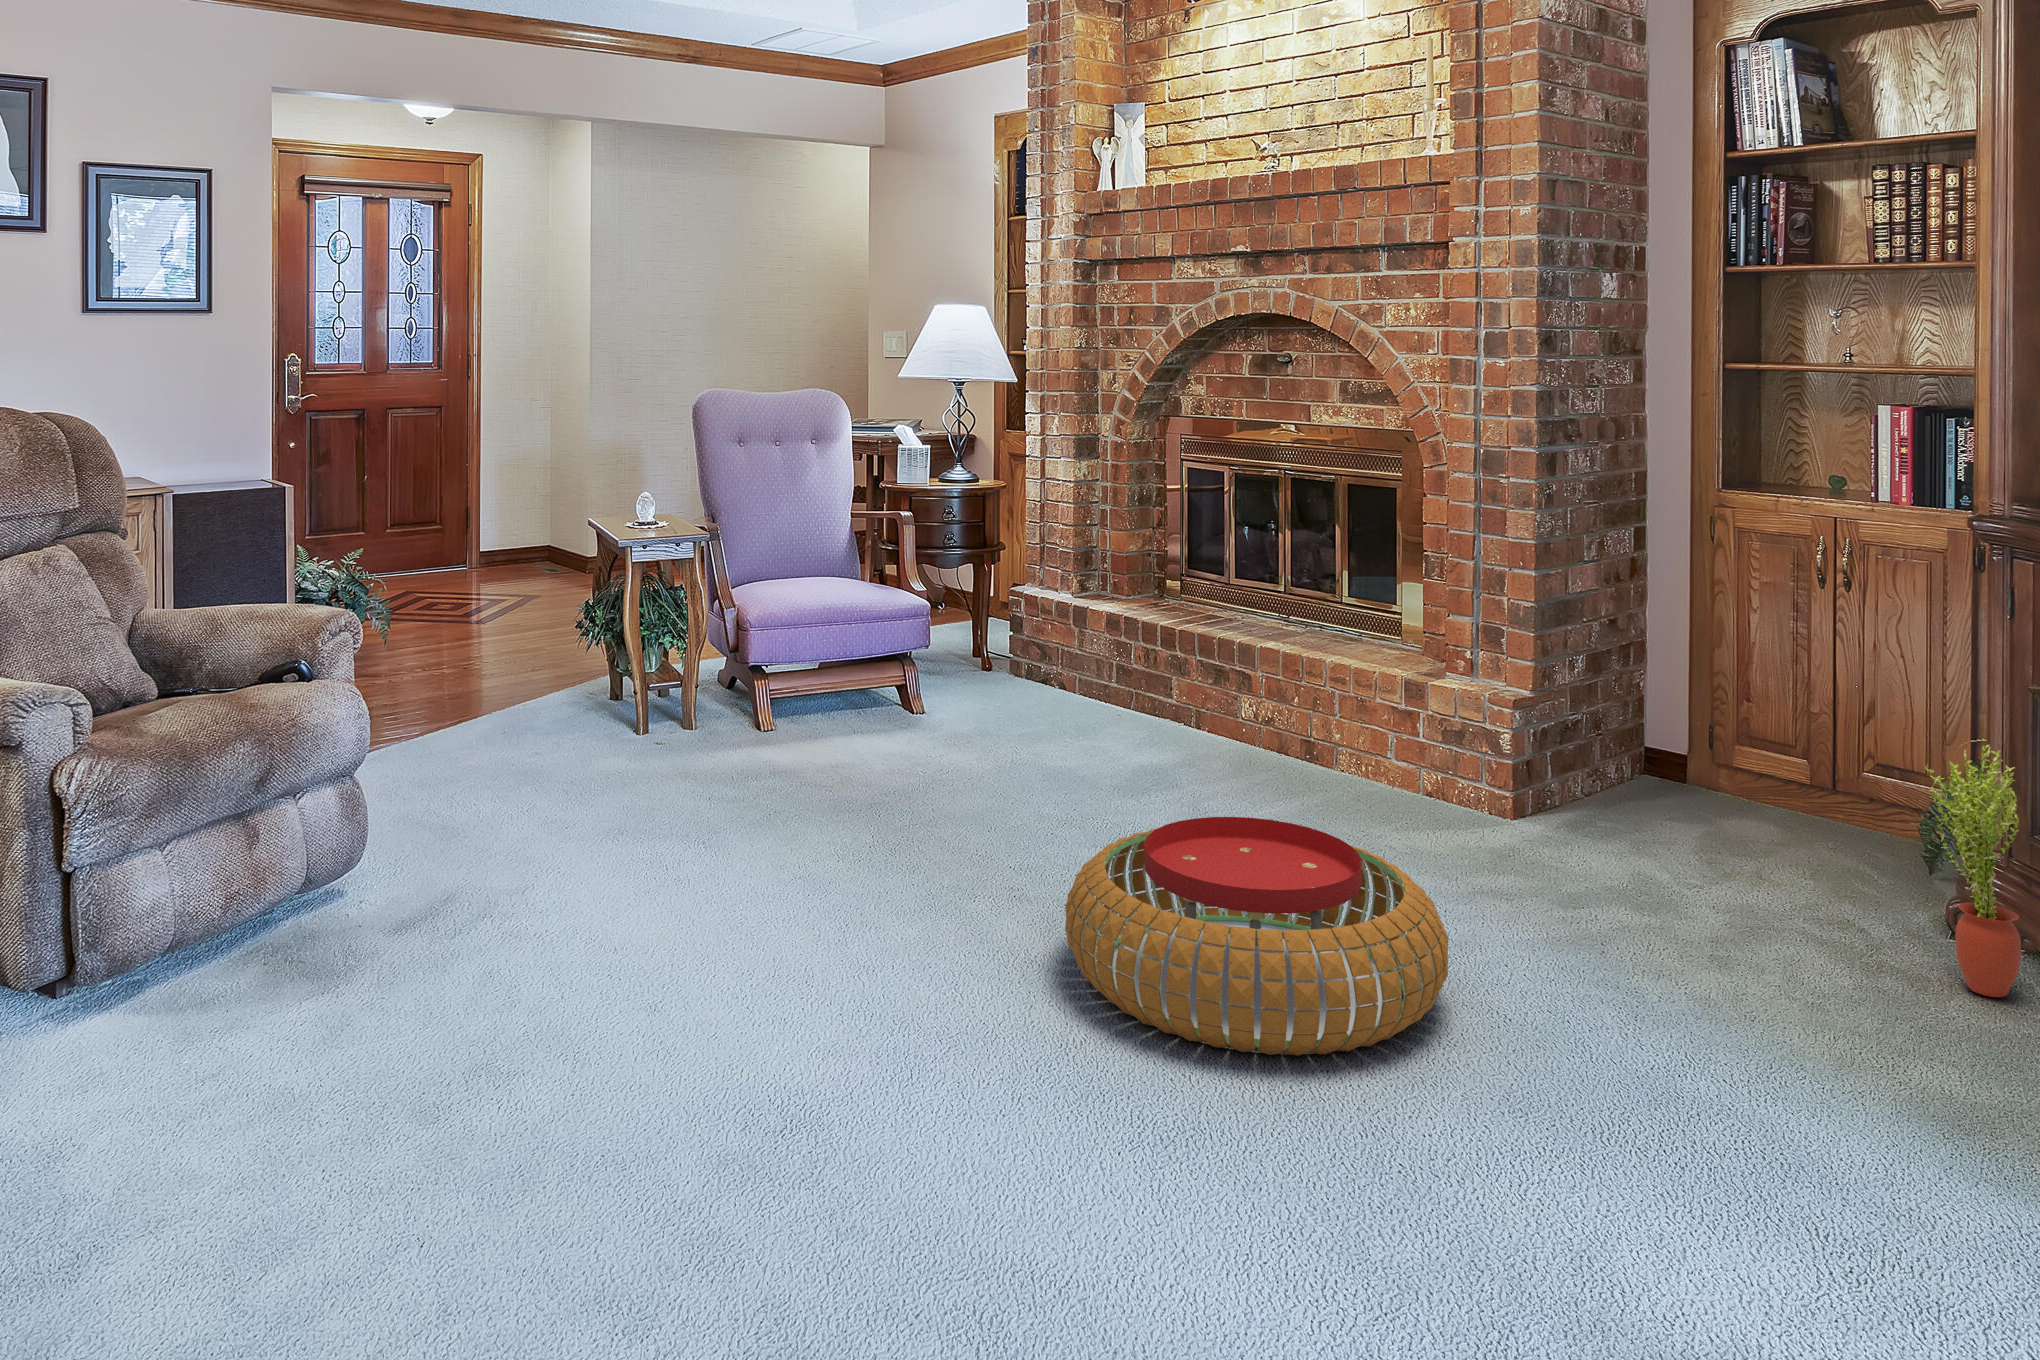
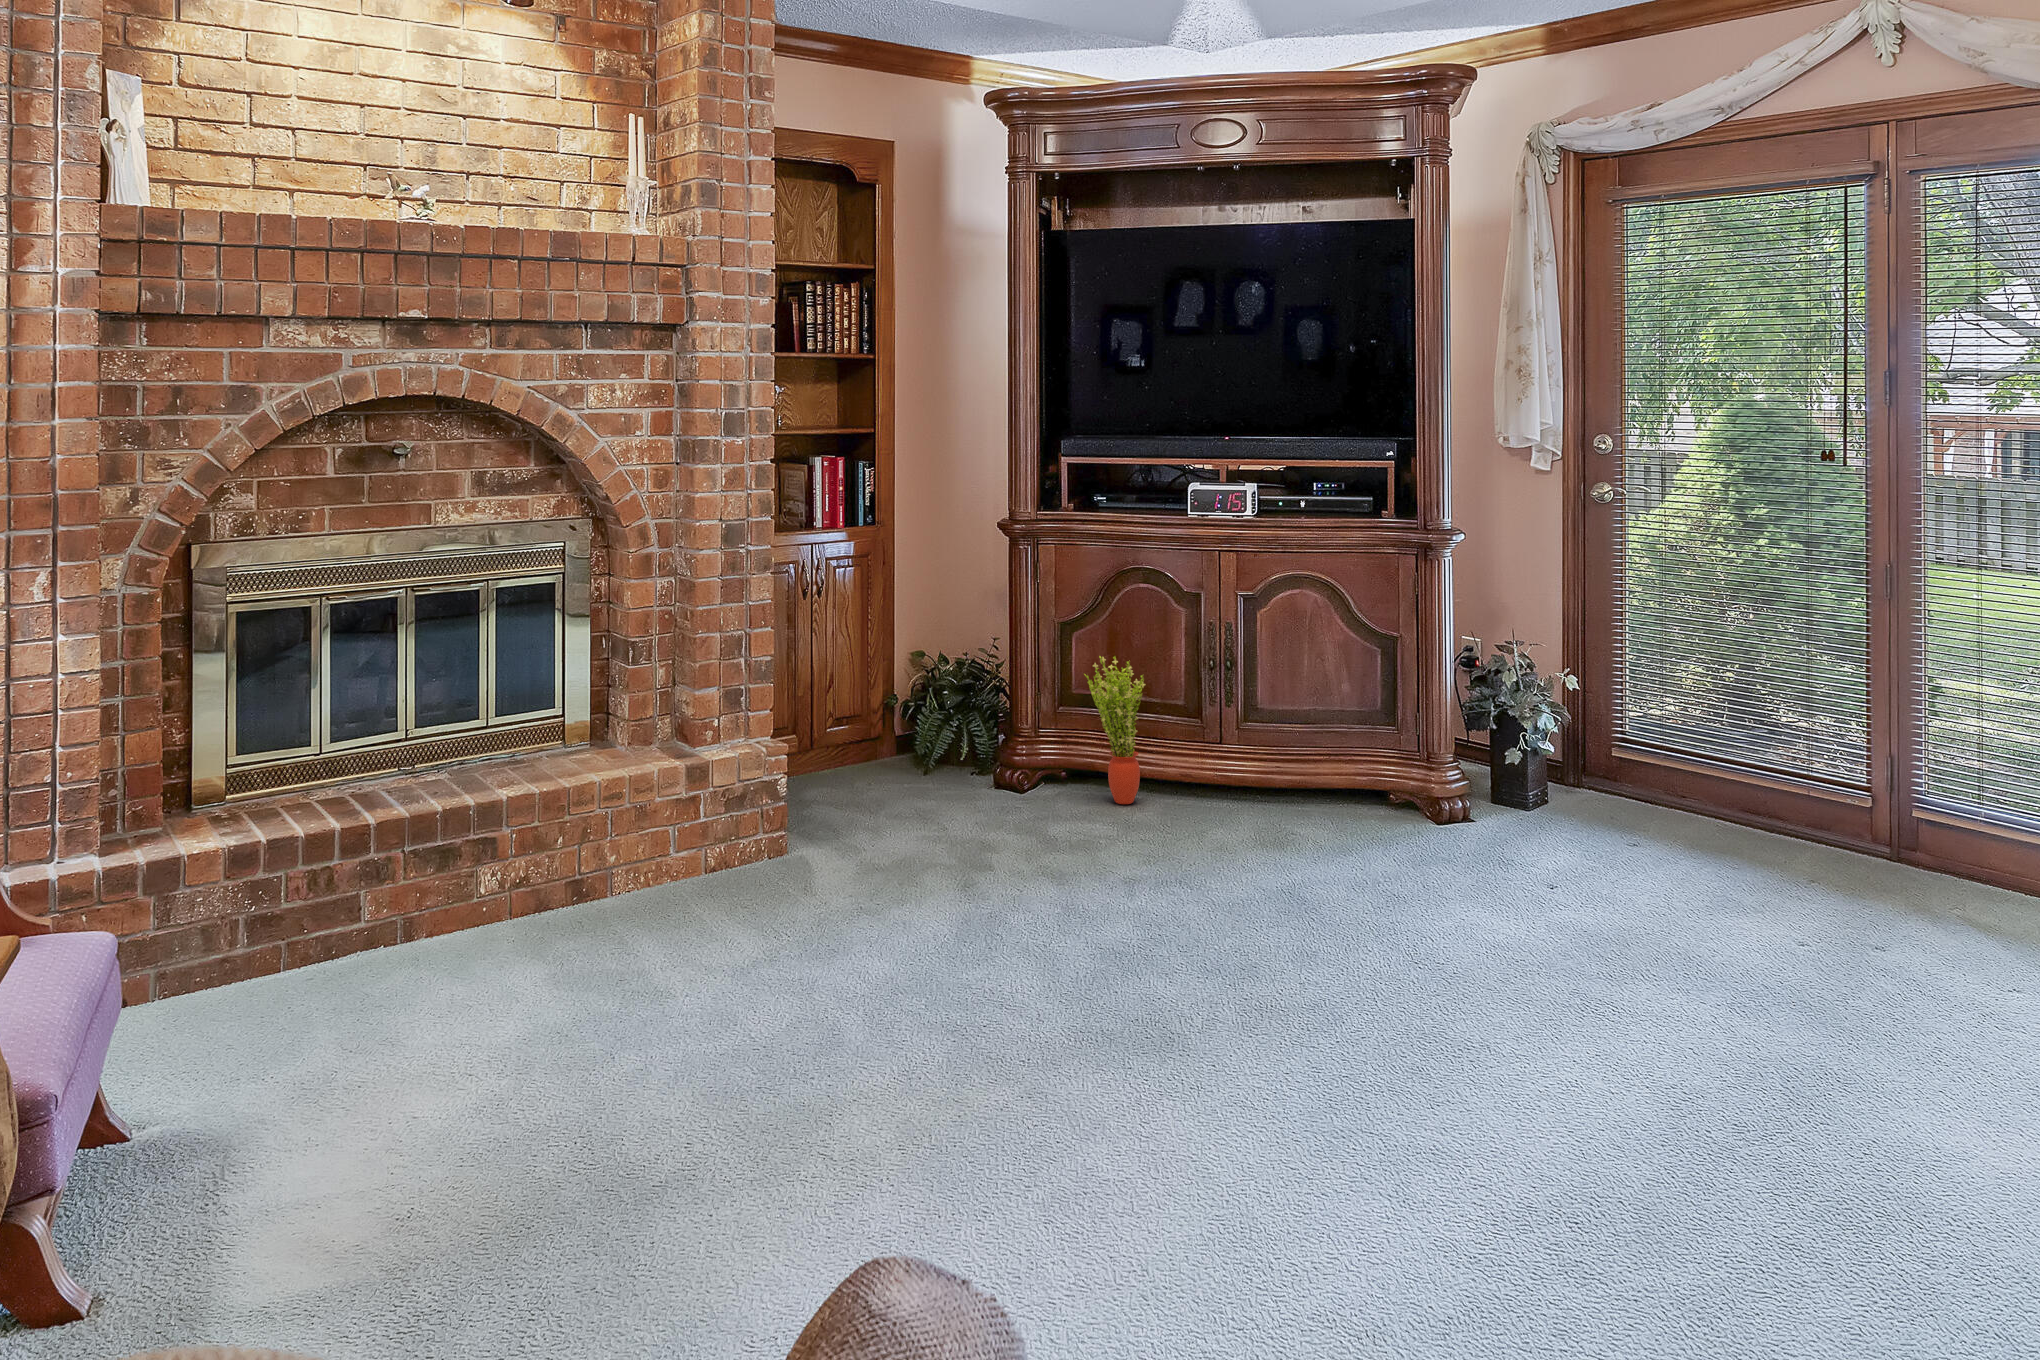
pouf: present [1065,817,1448,1056] -> none [1031,836,1351,1034]

